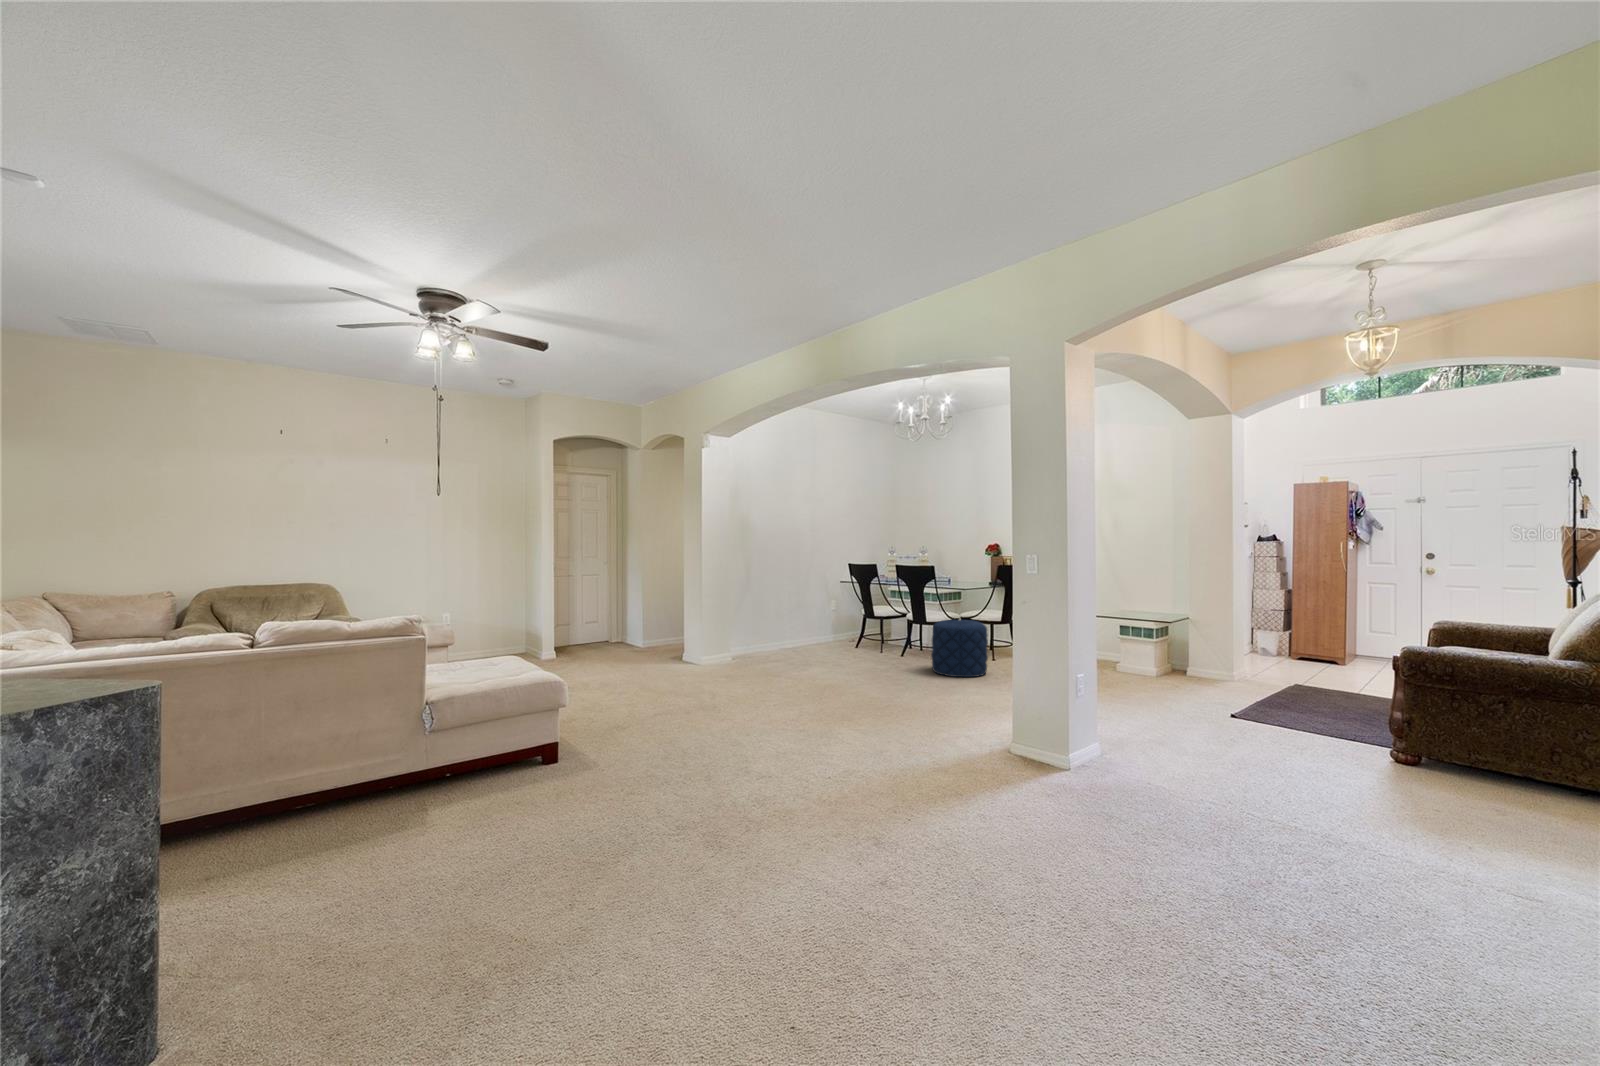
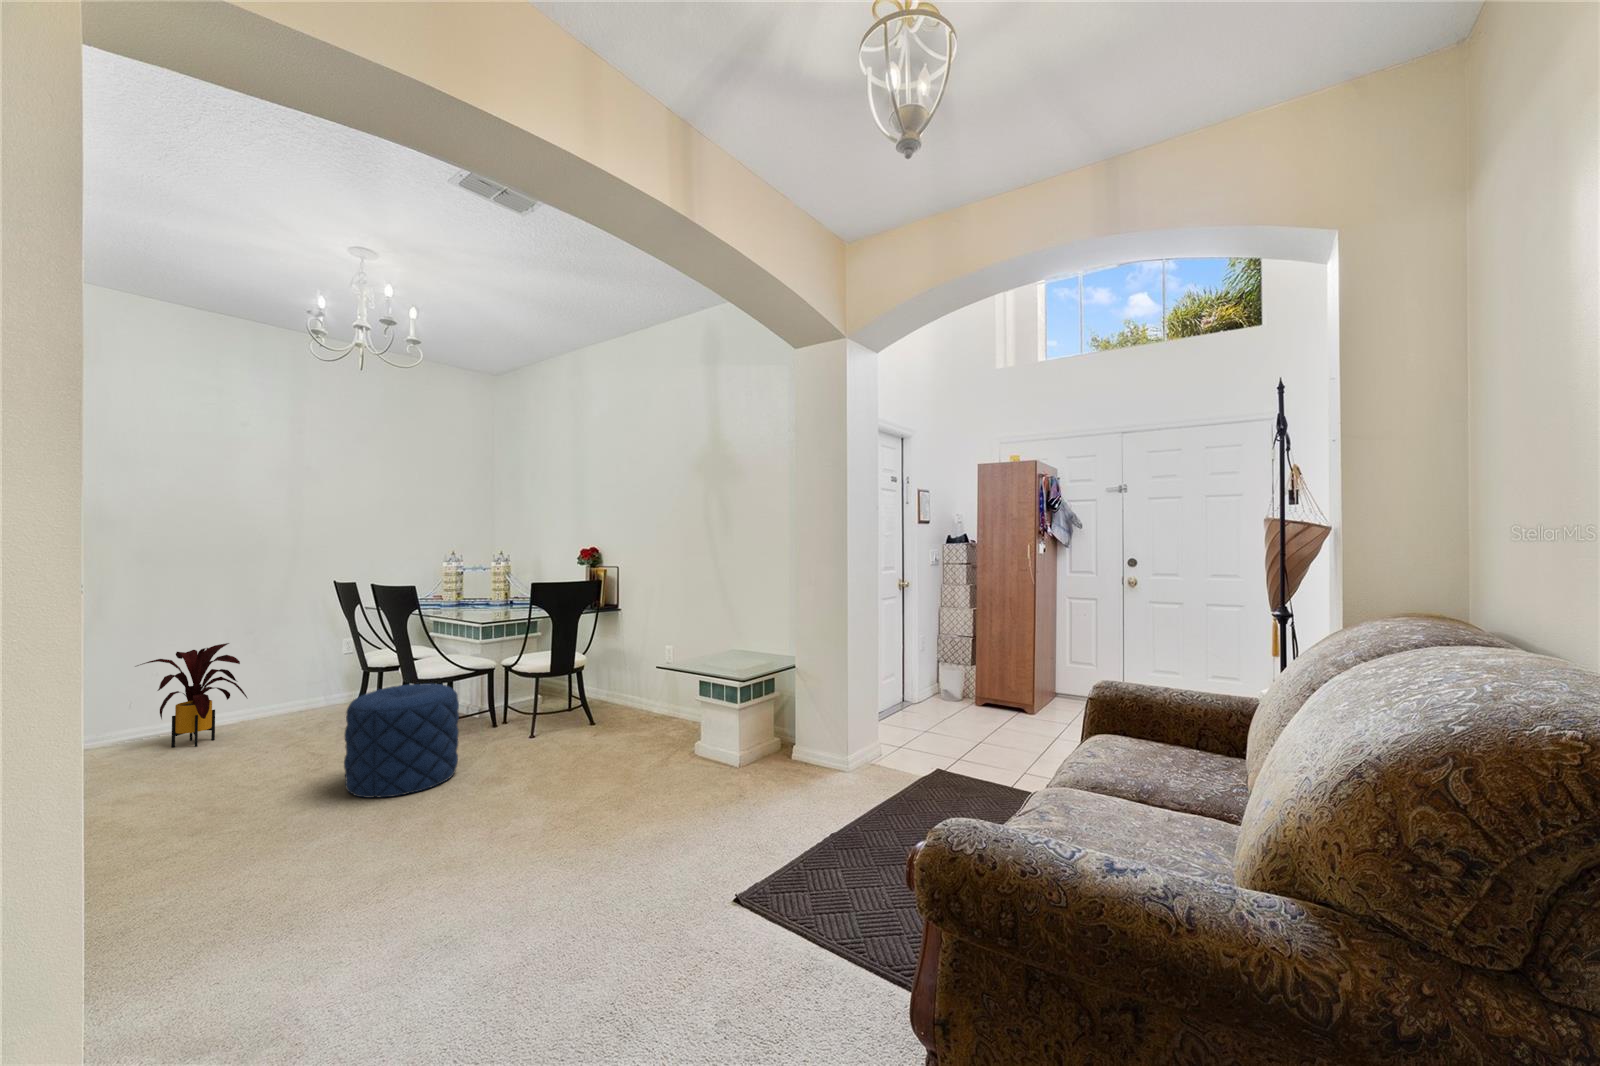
house plant: none [772,597,825,655] -> present [137,643,247,747]

